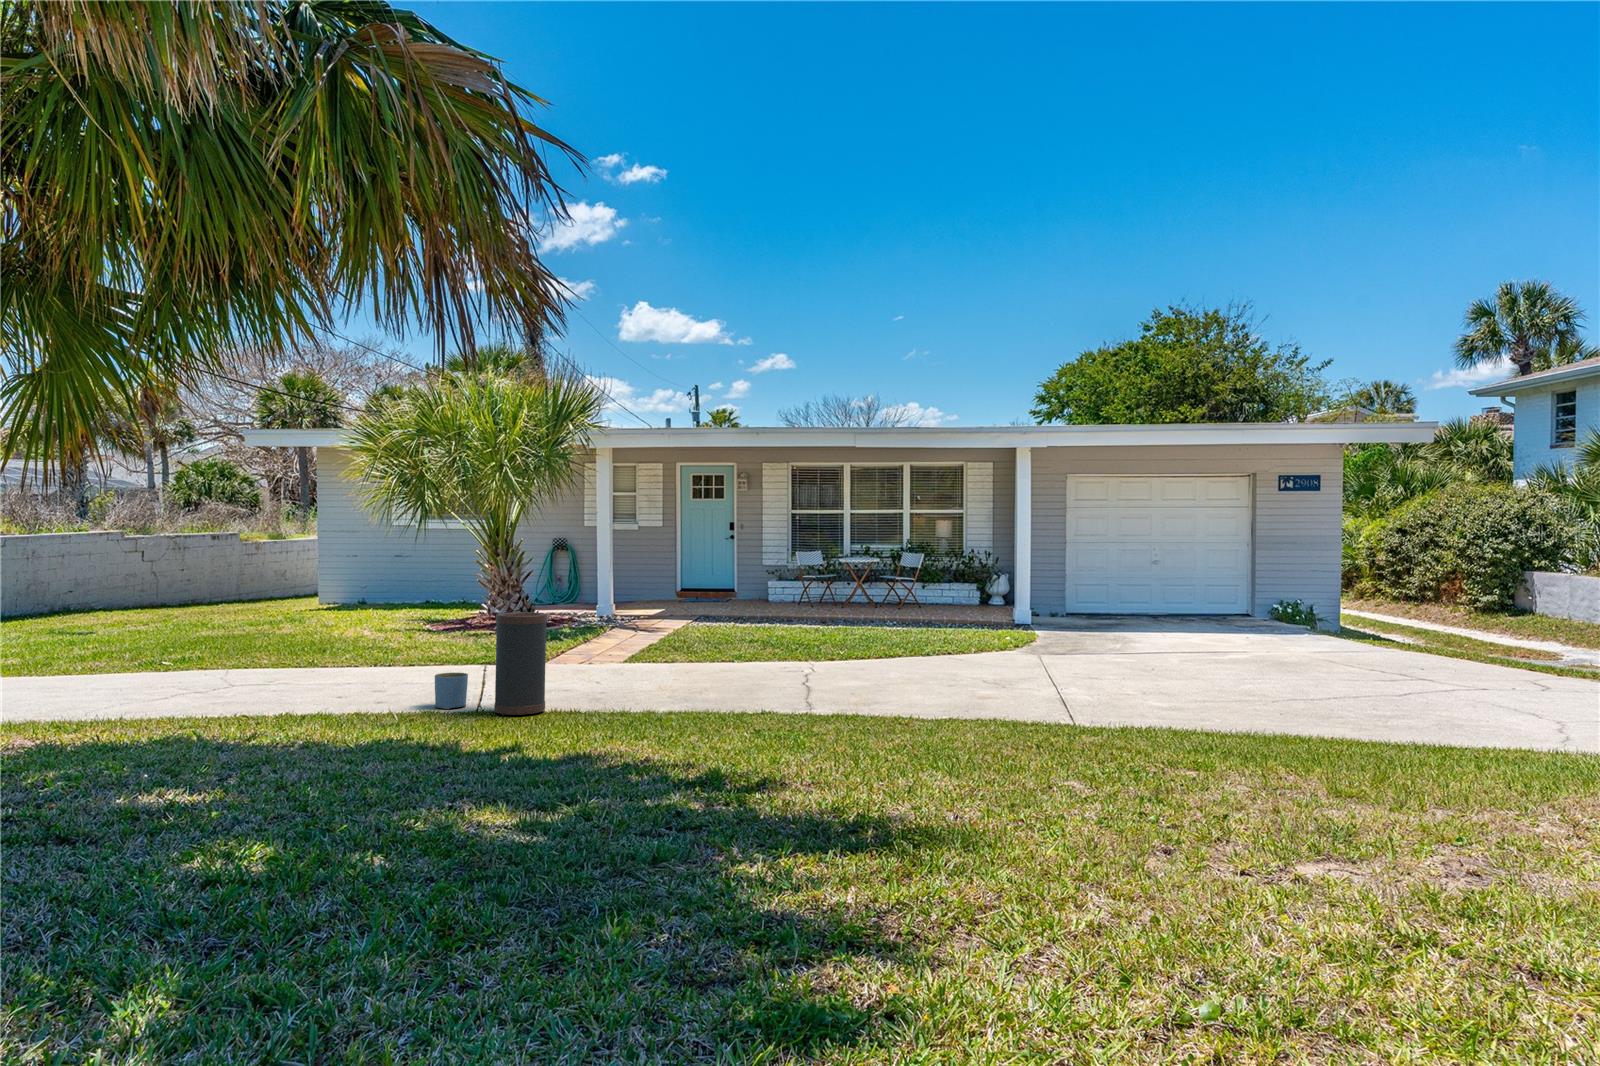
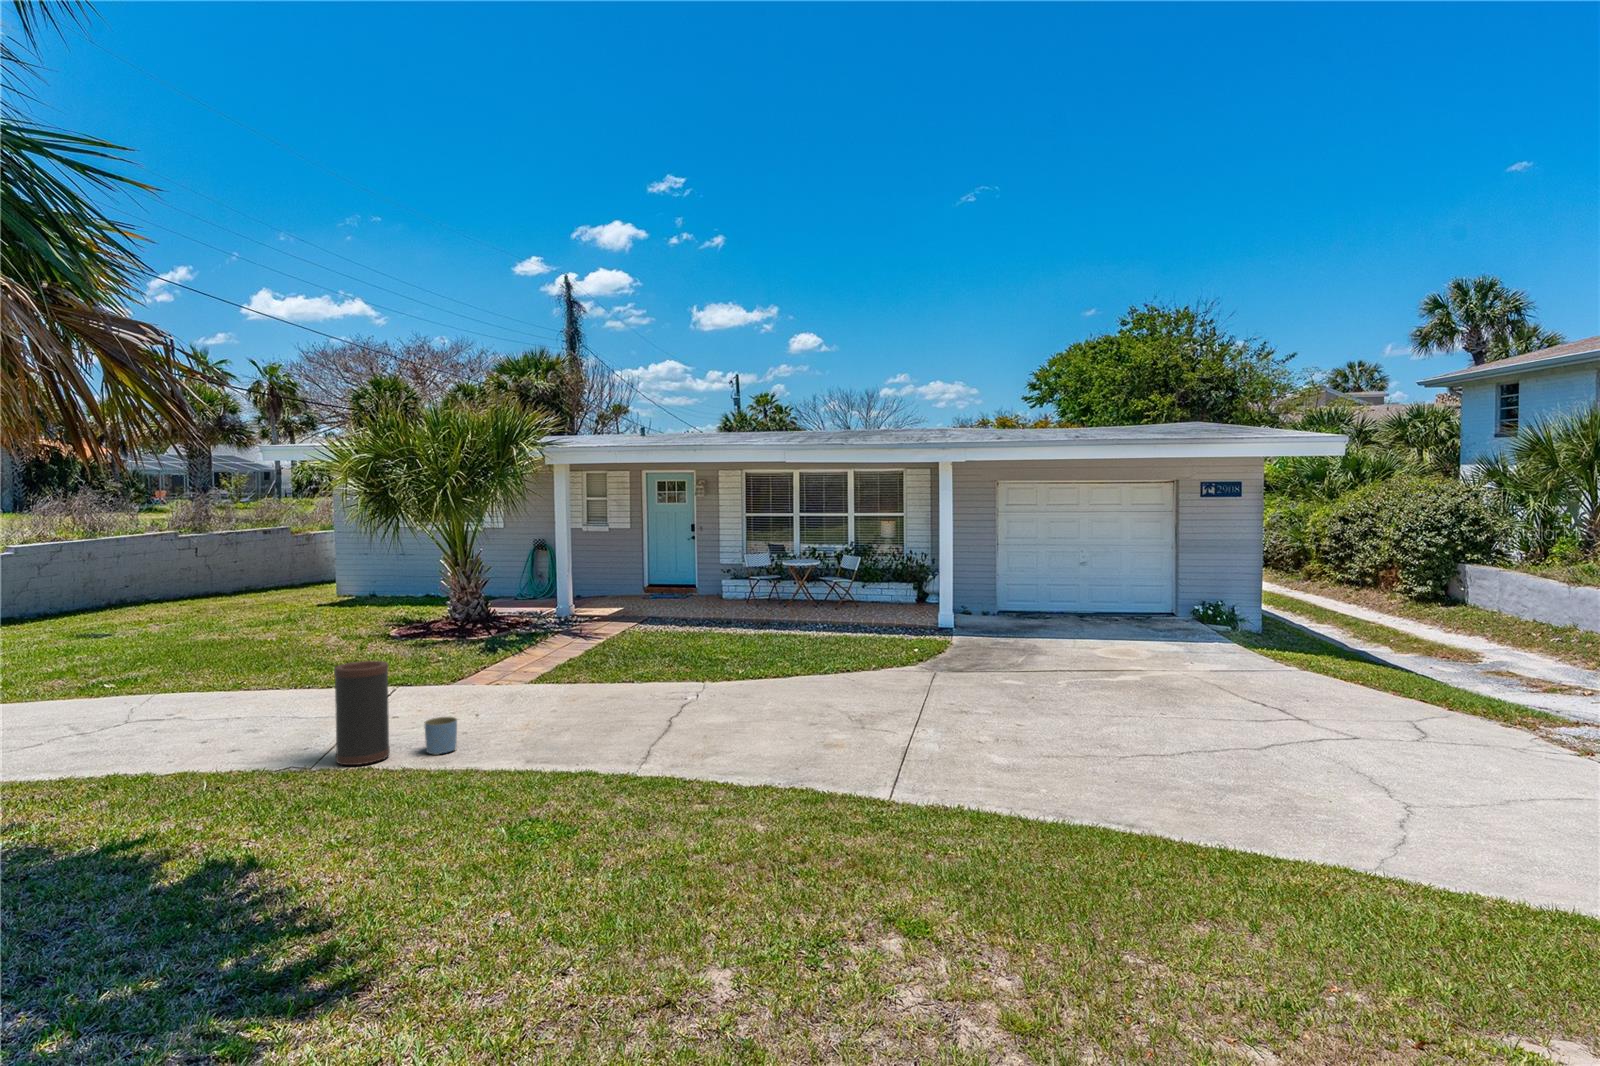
planter: present [435,673,468,709] -> present [424,717,457,755]

